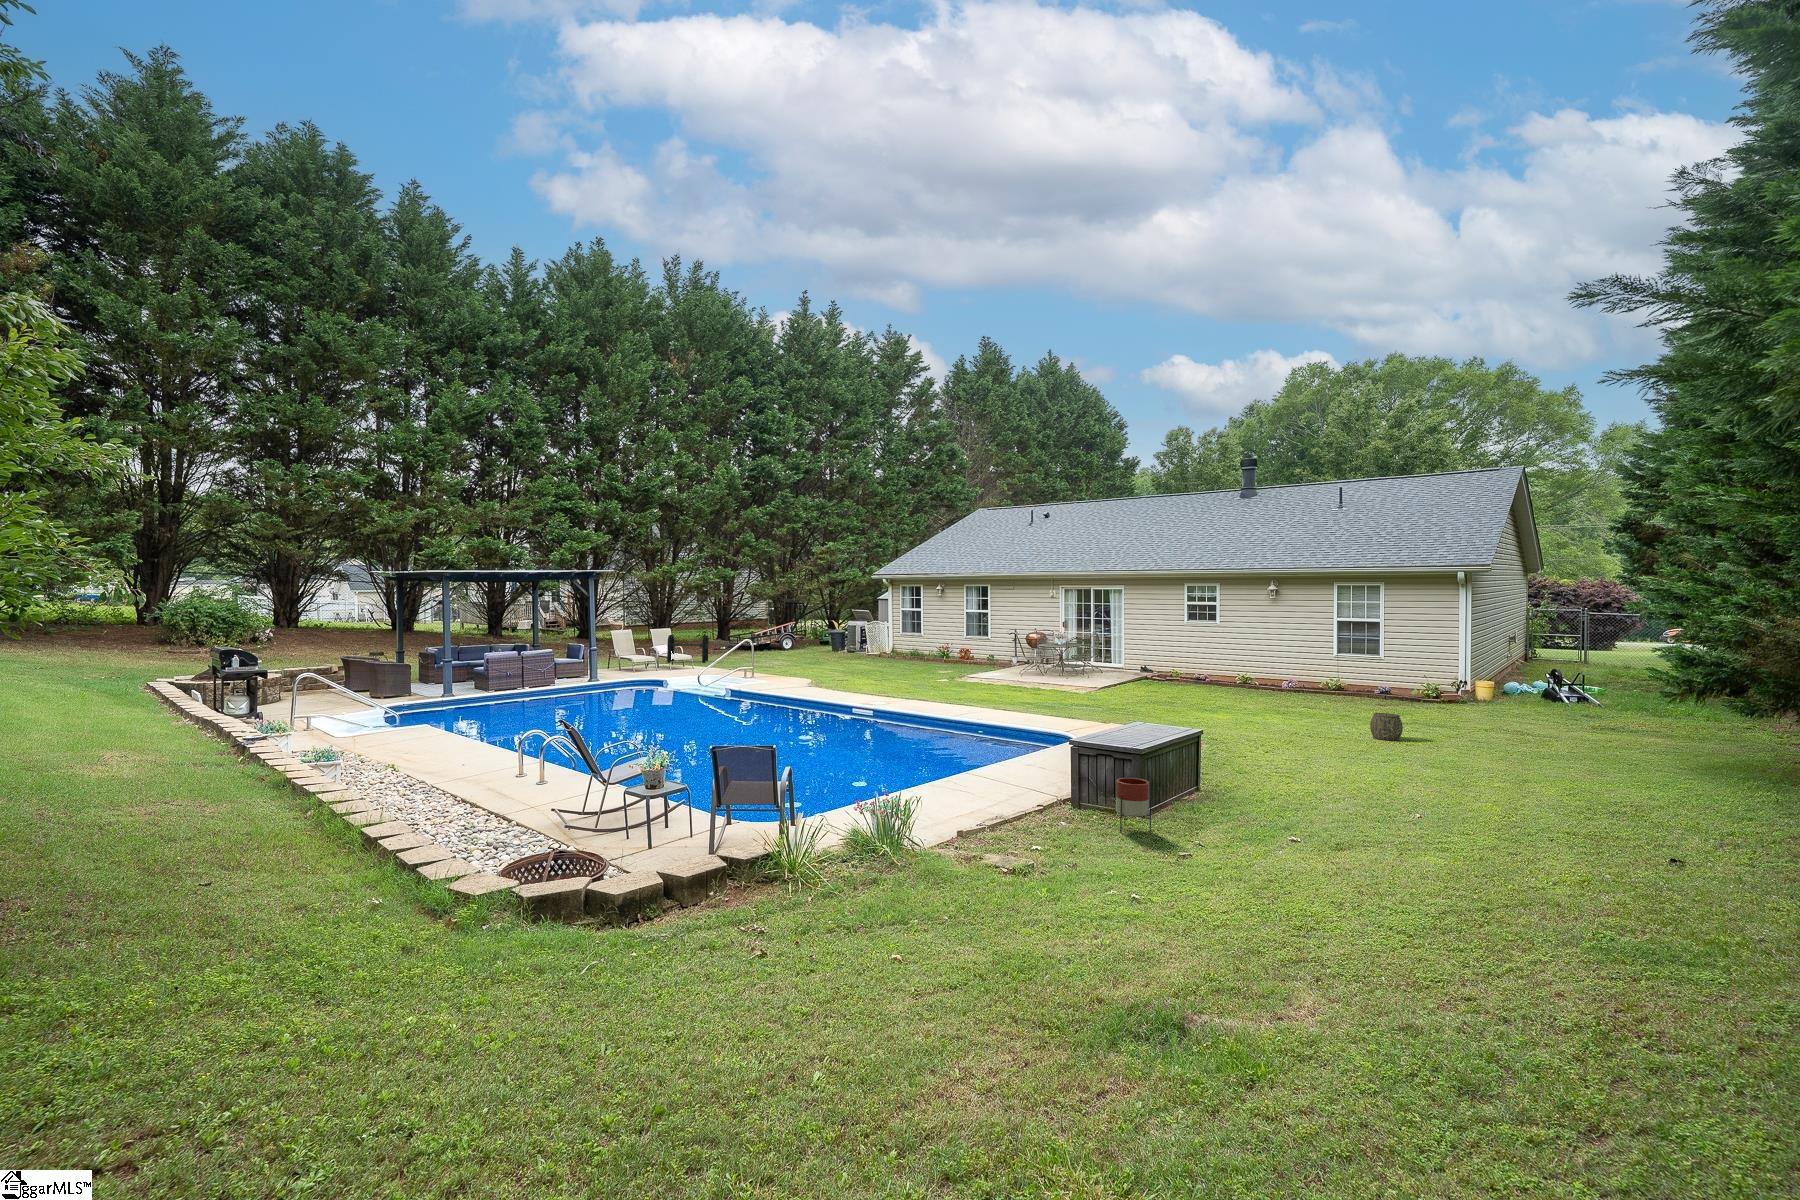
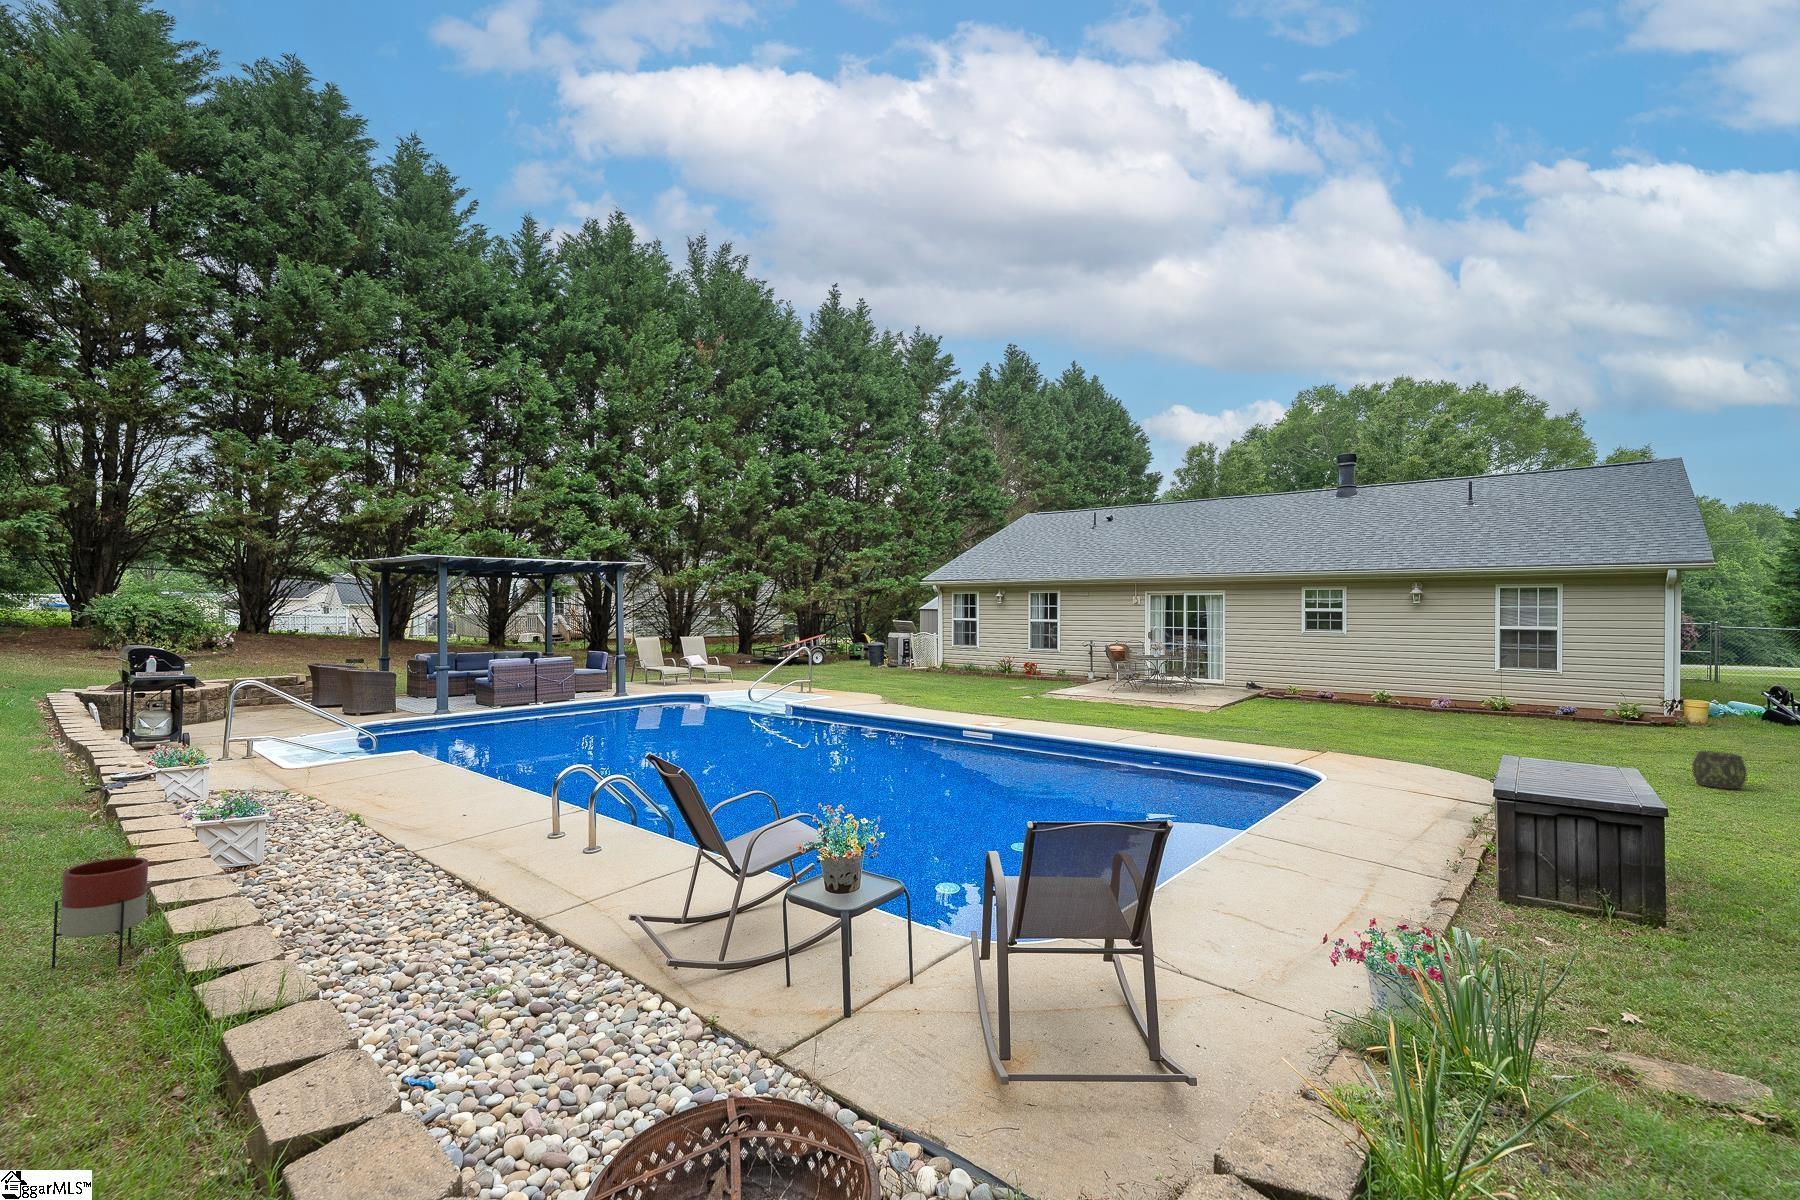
bench: present [667,635,708,663] -> none [695,643,742,675]
planter: present [1116,778,1151,832] -> present [52,857,148,968]

